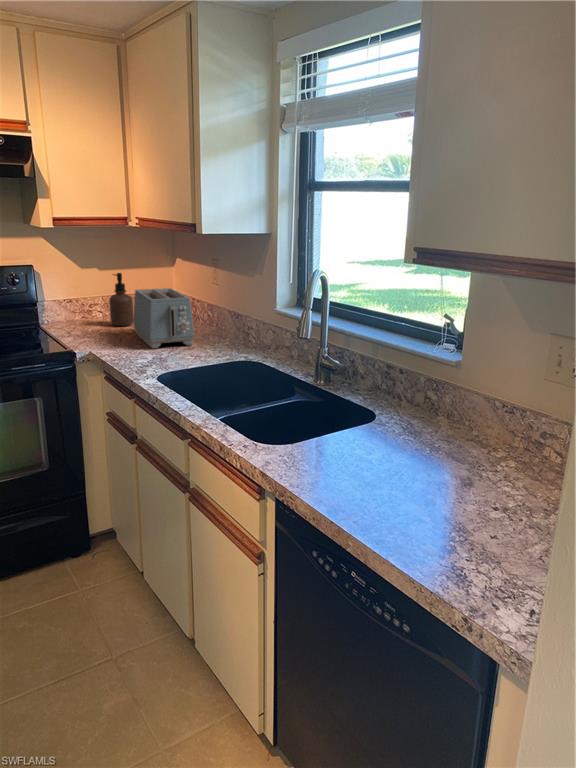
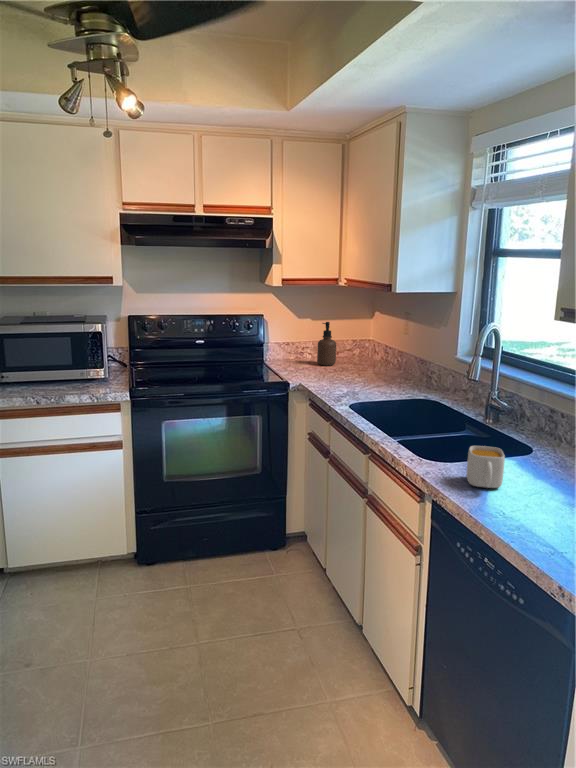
toaster: present [134,288,194,349] -> none [335,336,384,384]
mug: none [314,423,360,475] -> present [466,446,505,488]

